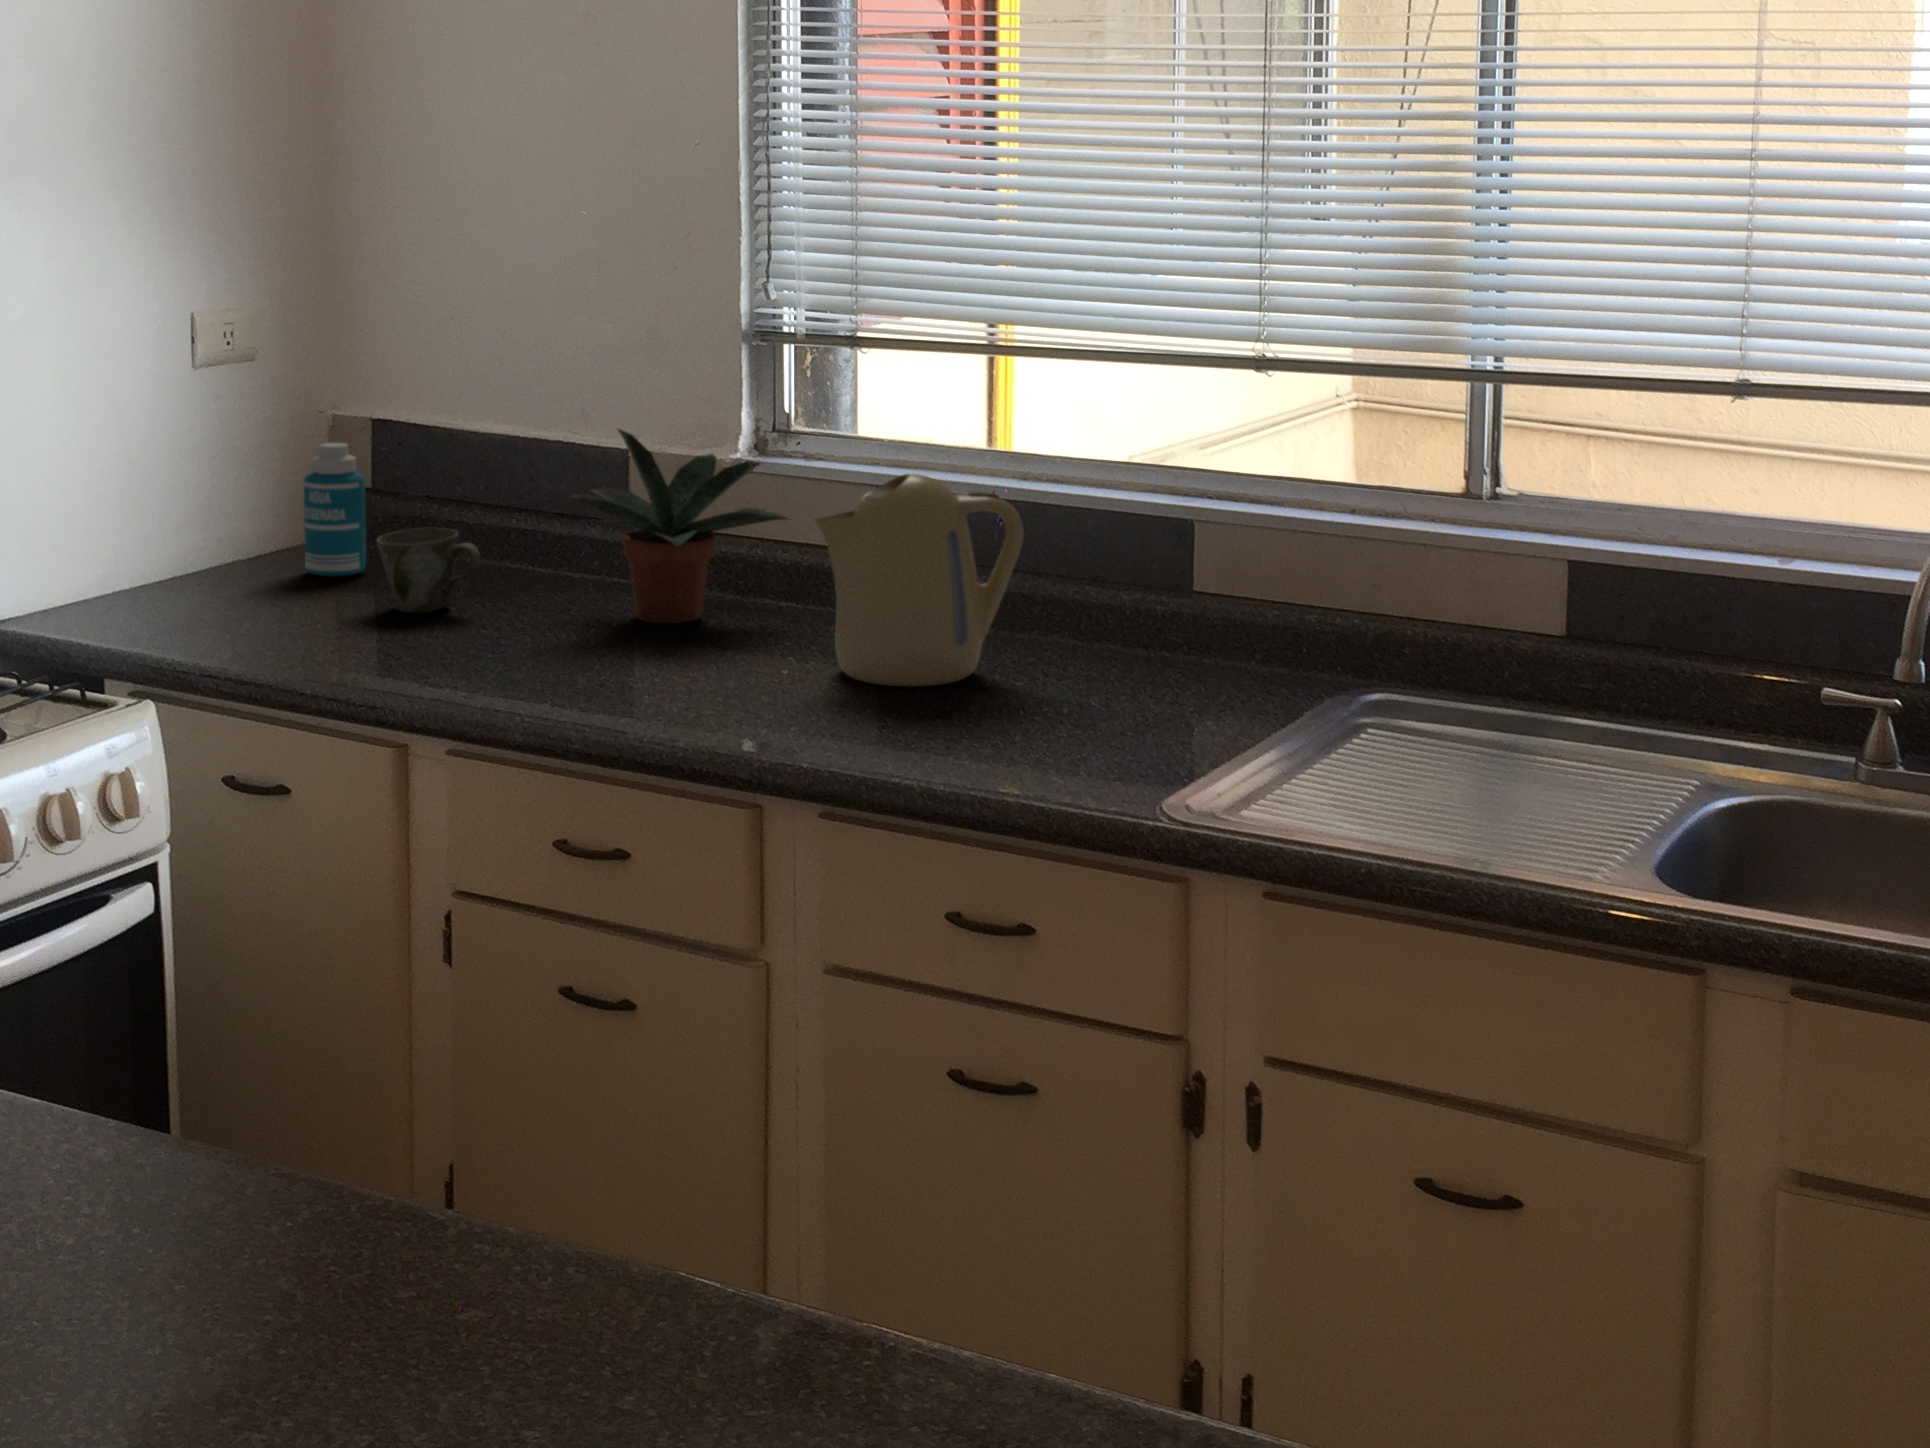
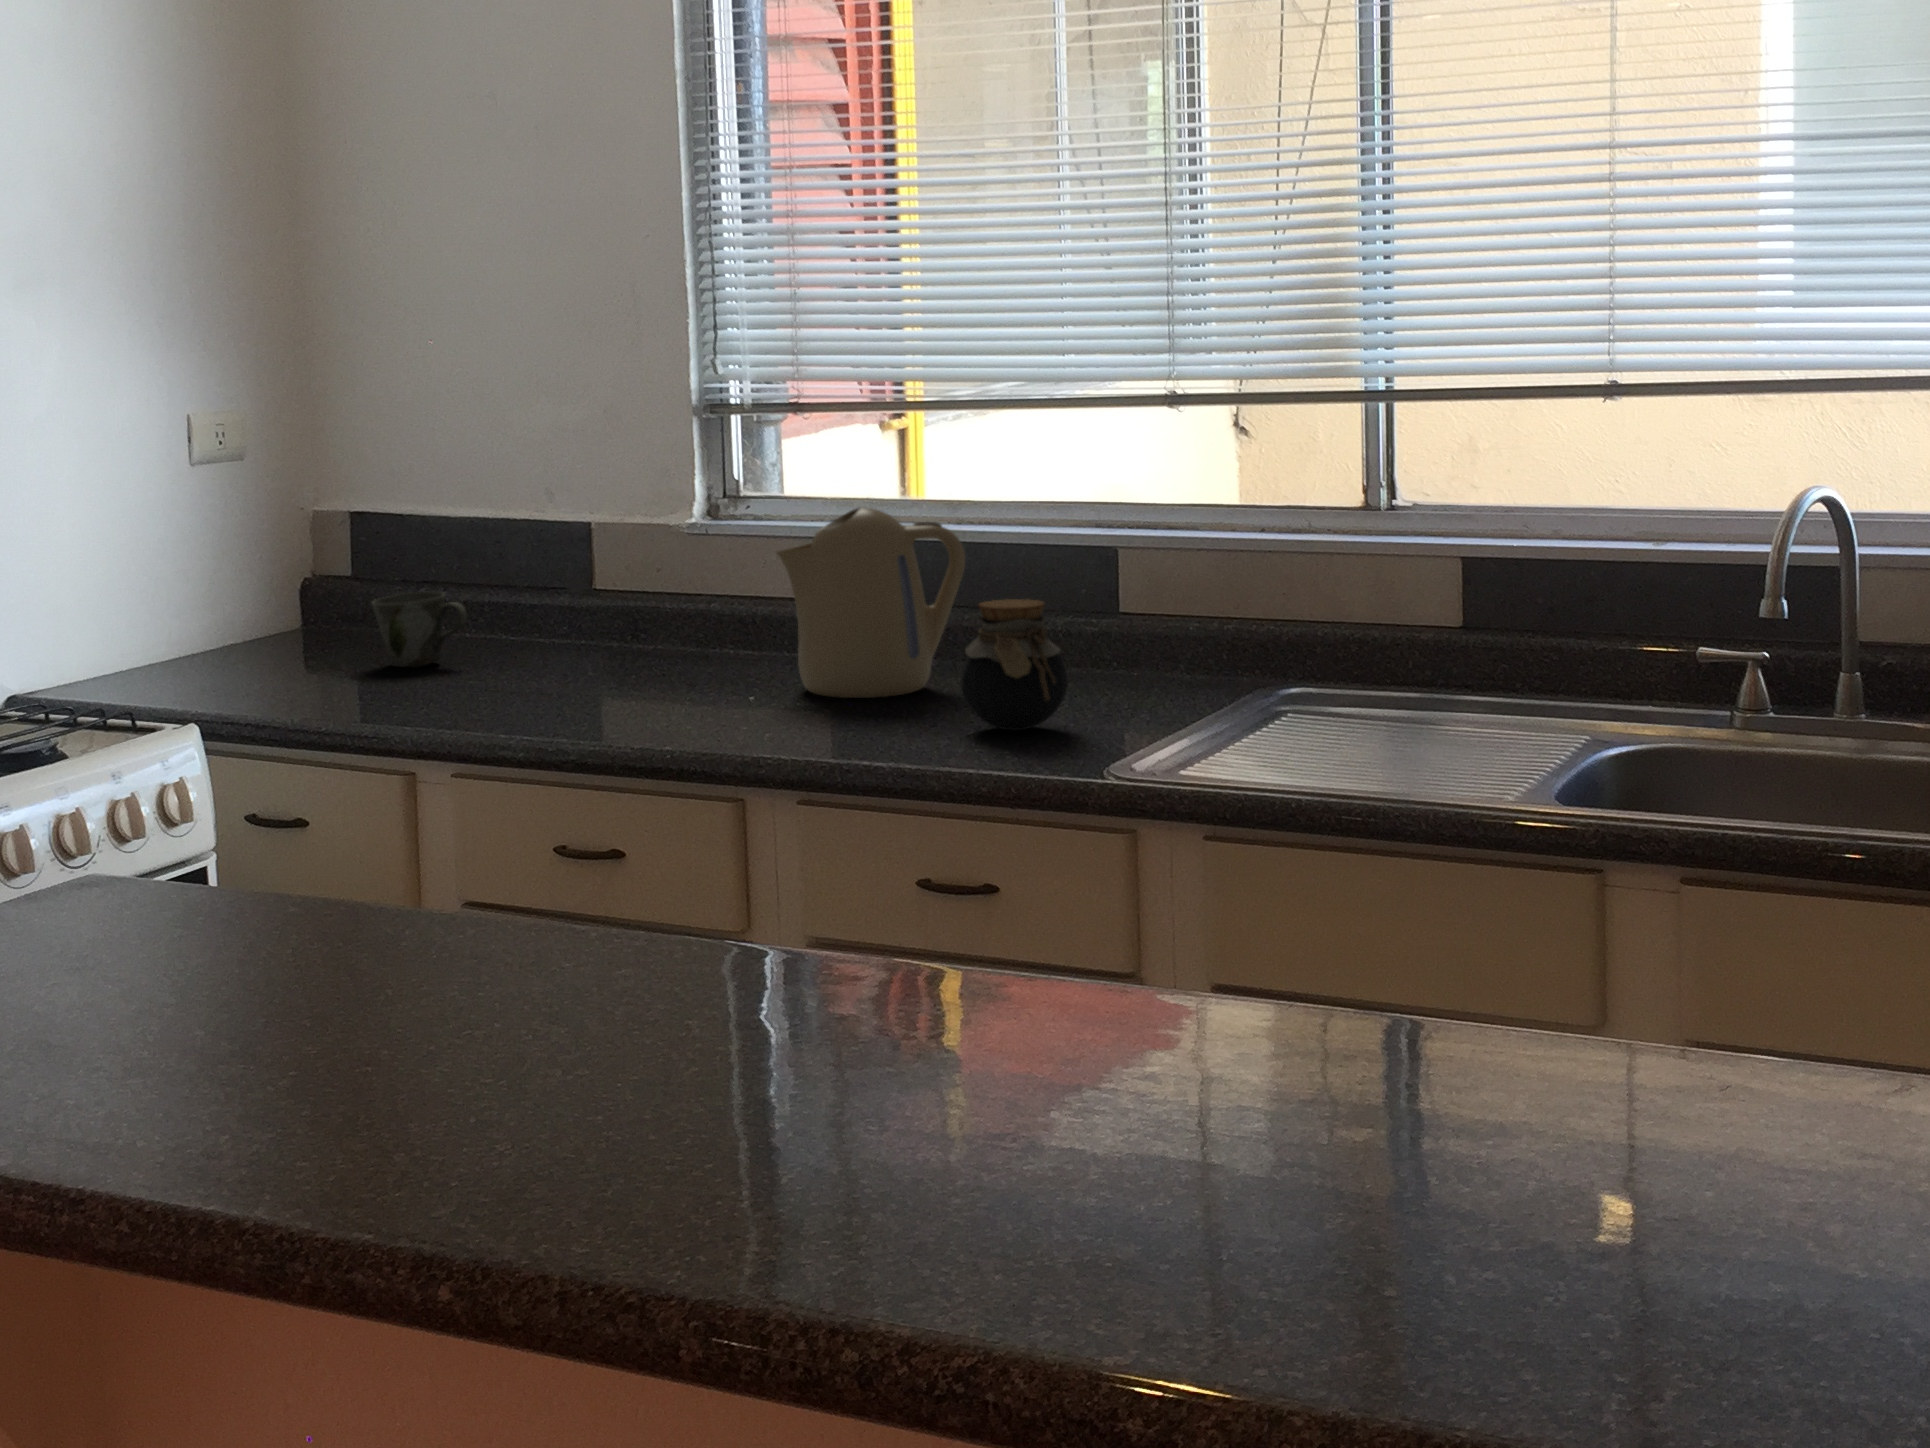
potted plant: present [569,428,787,623] -> none [545,491,748,666]
bottle: present [304,443,366,577] -> none [298,525,356,647]
jar: none [1005,600,1123,748] -> present [961,599,1067,731]

